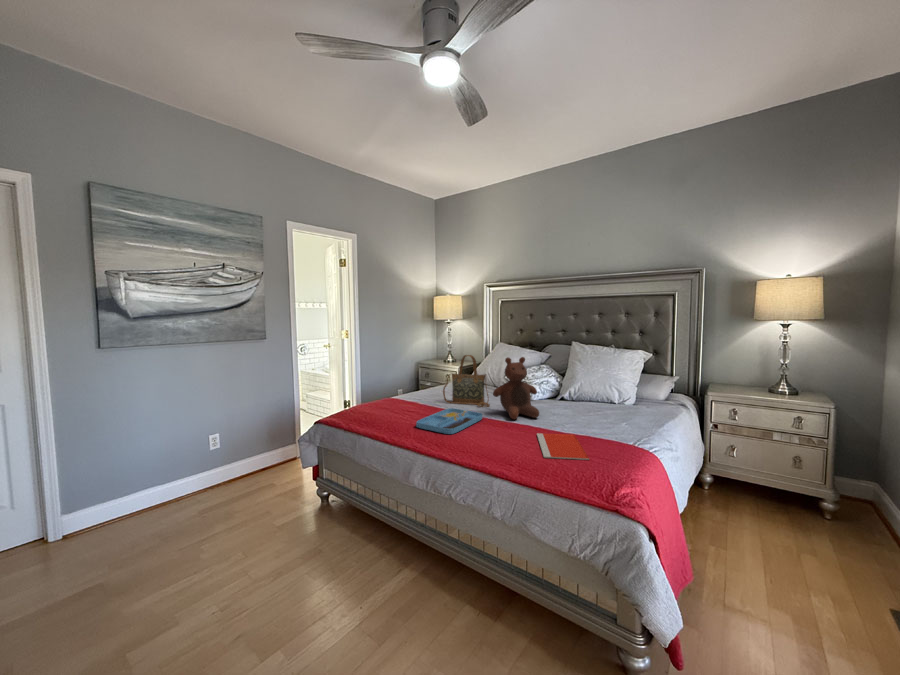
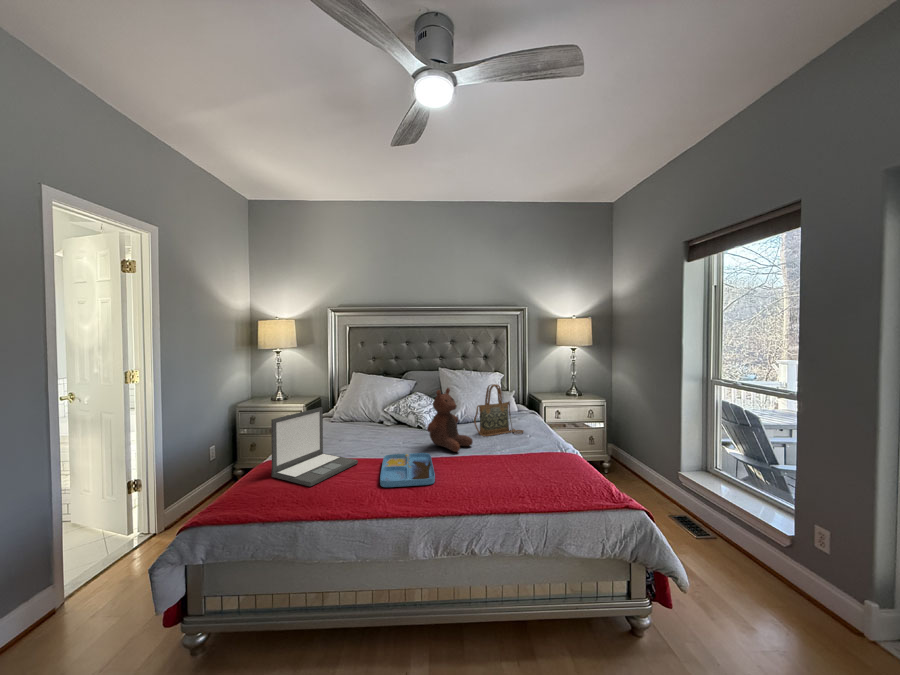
handbag: present [443,355,490,407] -> present [474,384,523,436]
laptop: none [372,363,430,416] -> present [271,407,358,487]
notebook: present [537,433,589,460] -> none [499,454,568,481]

